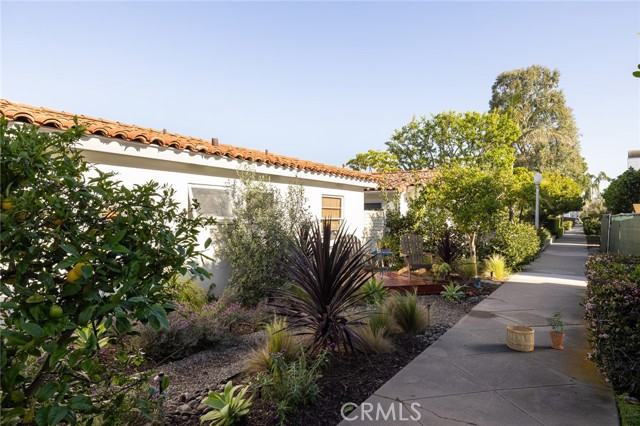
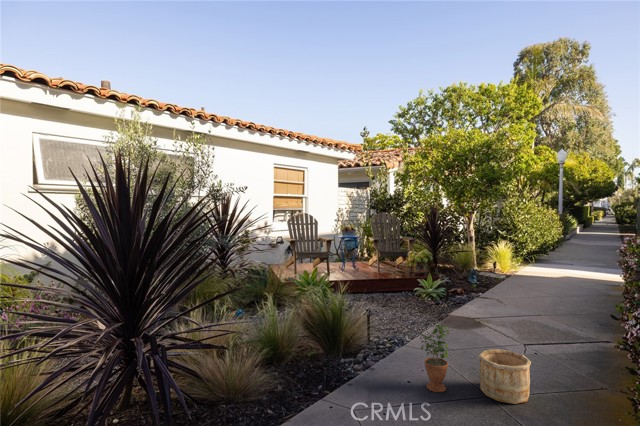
potted plant: present [547,312,565,349] -> present [420,325,449,392]

